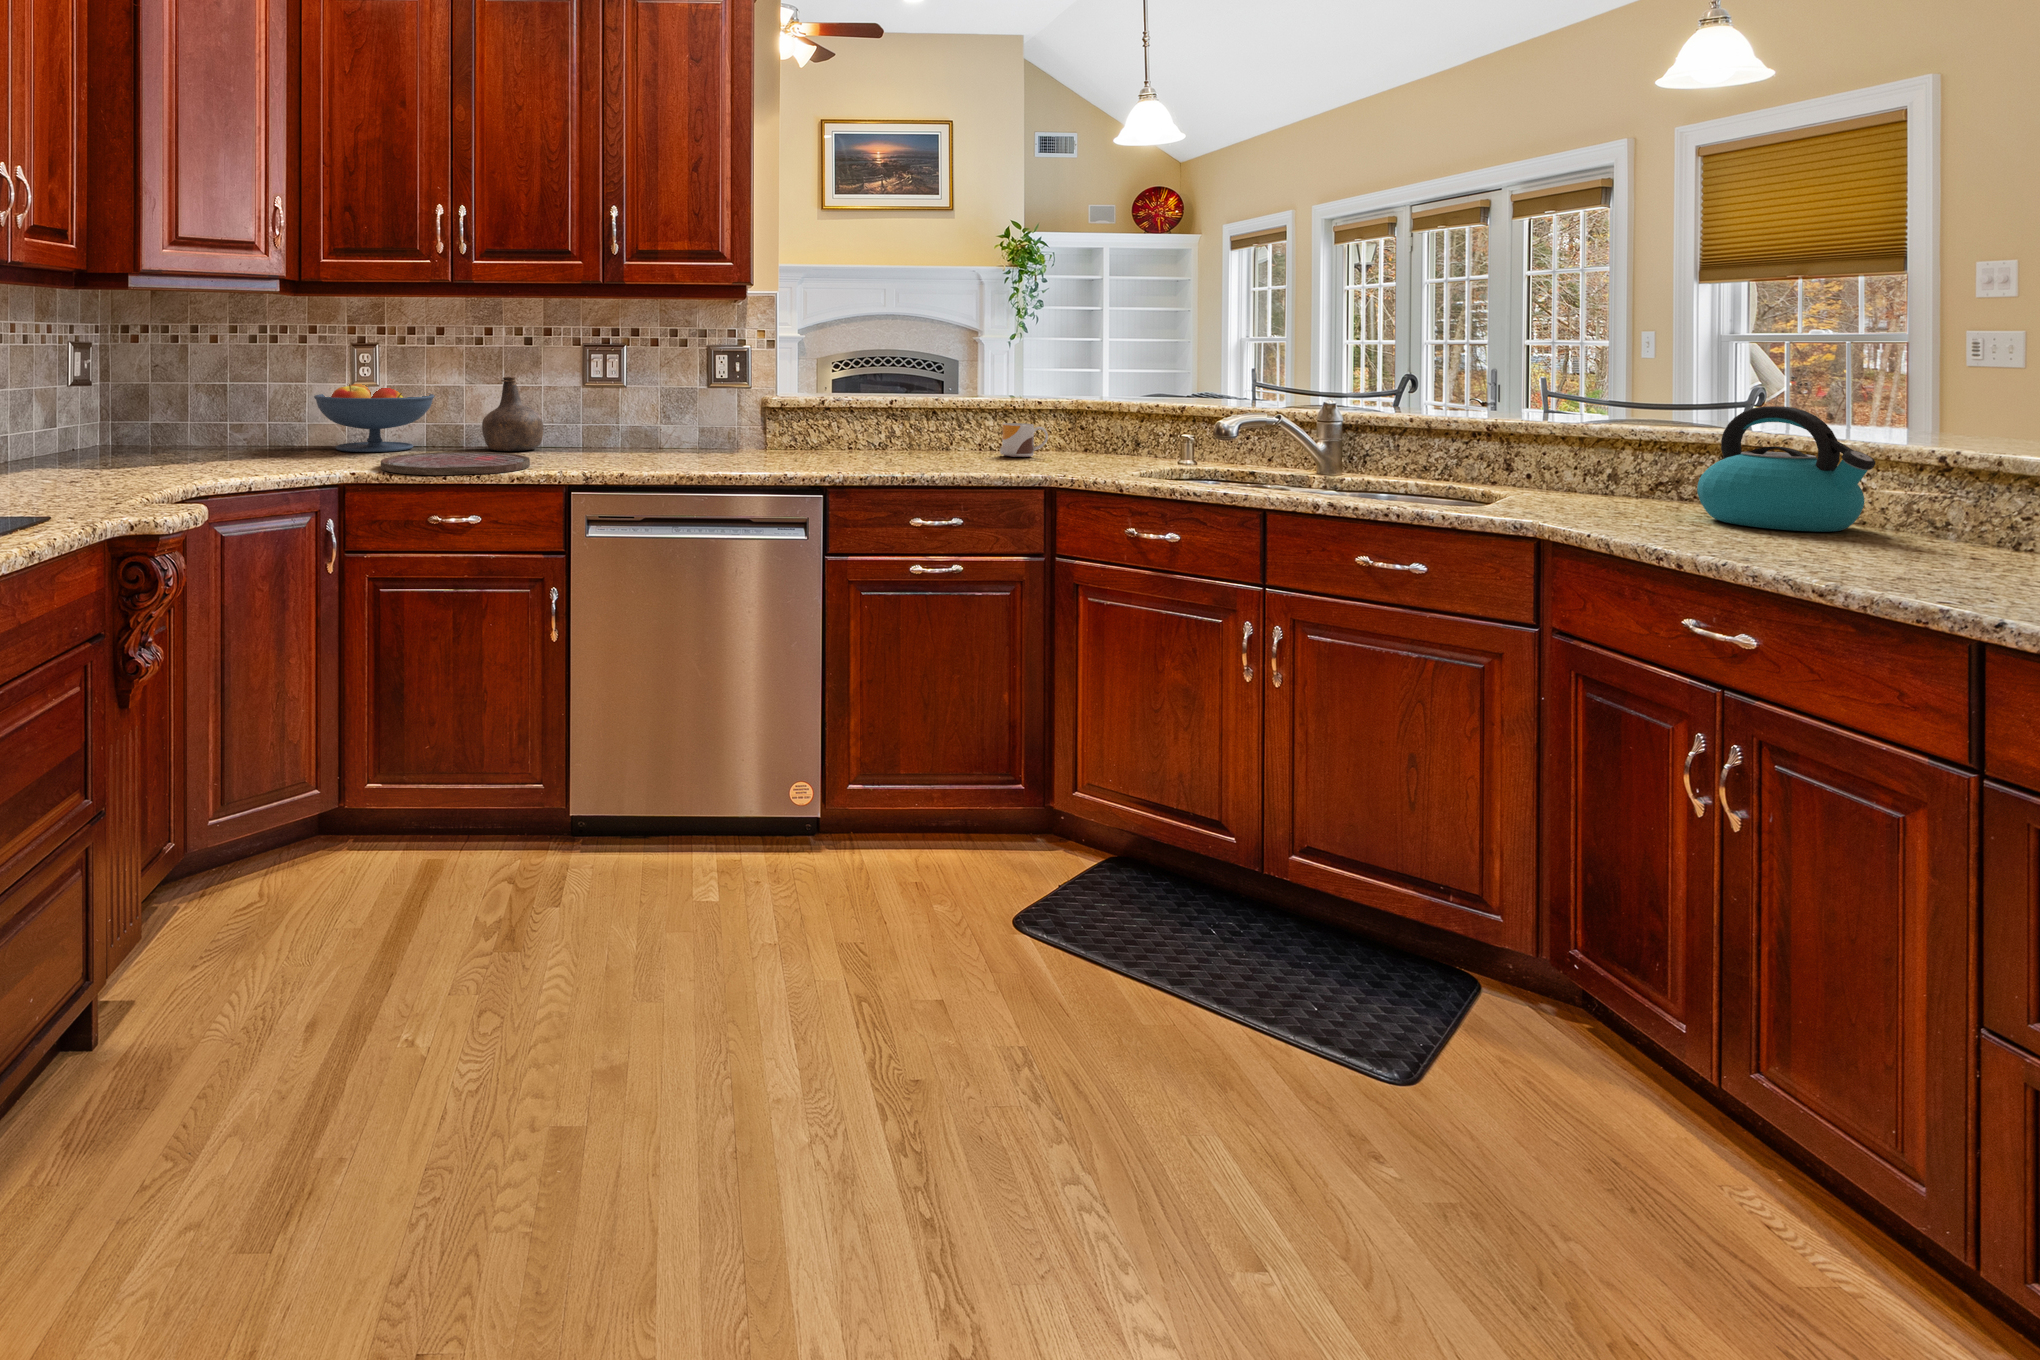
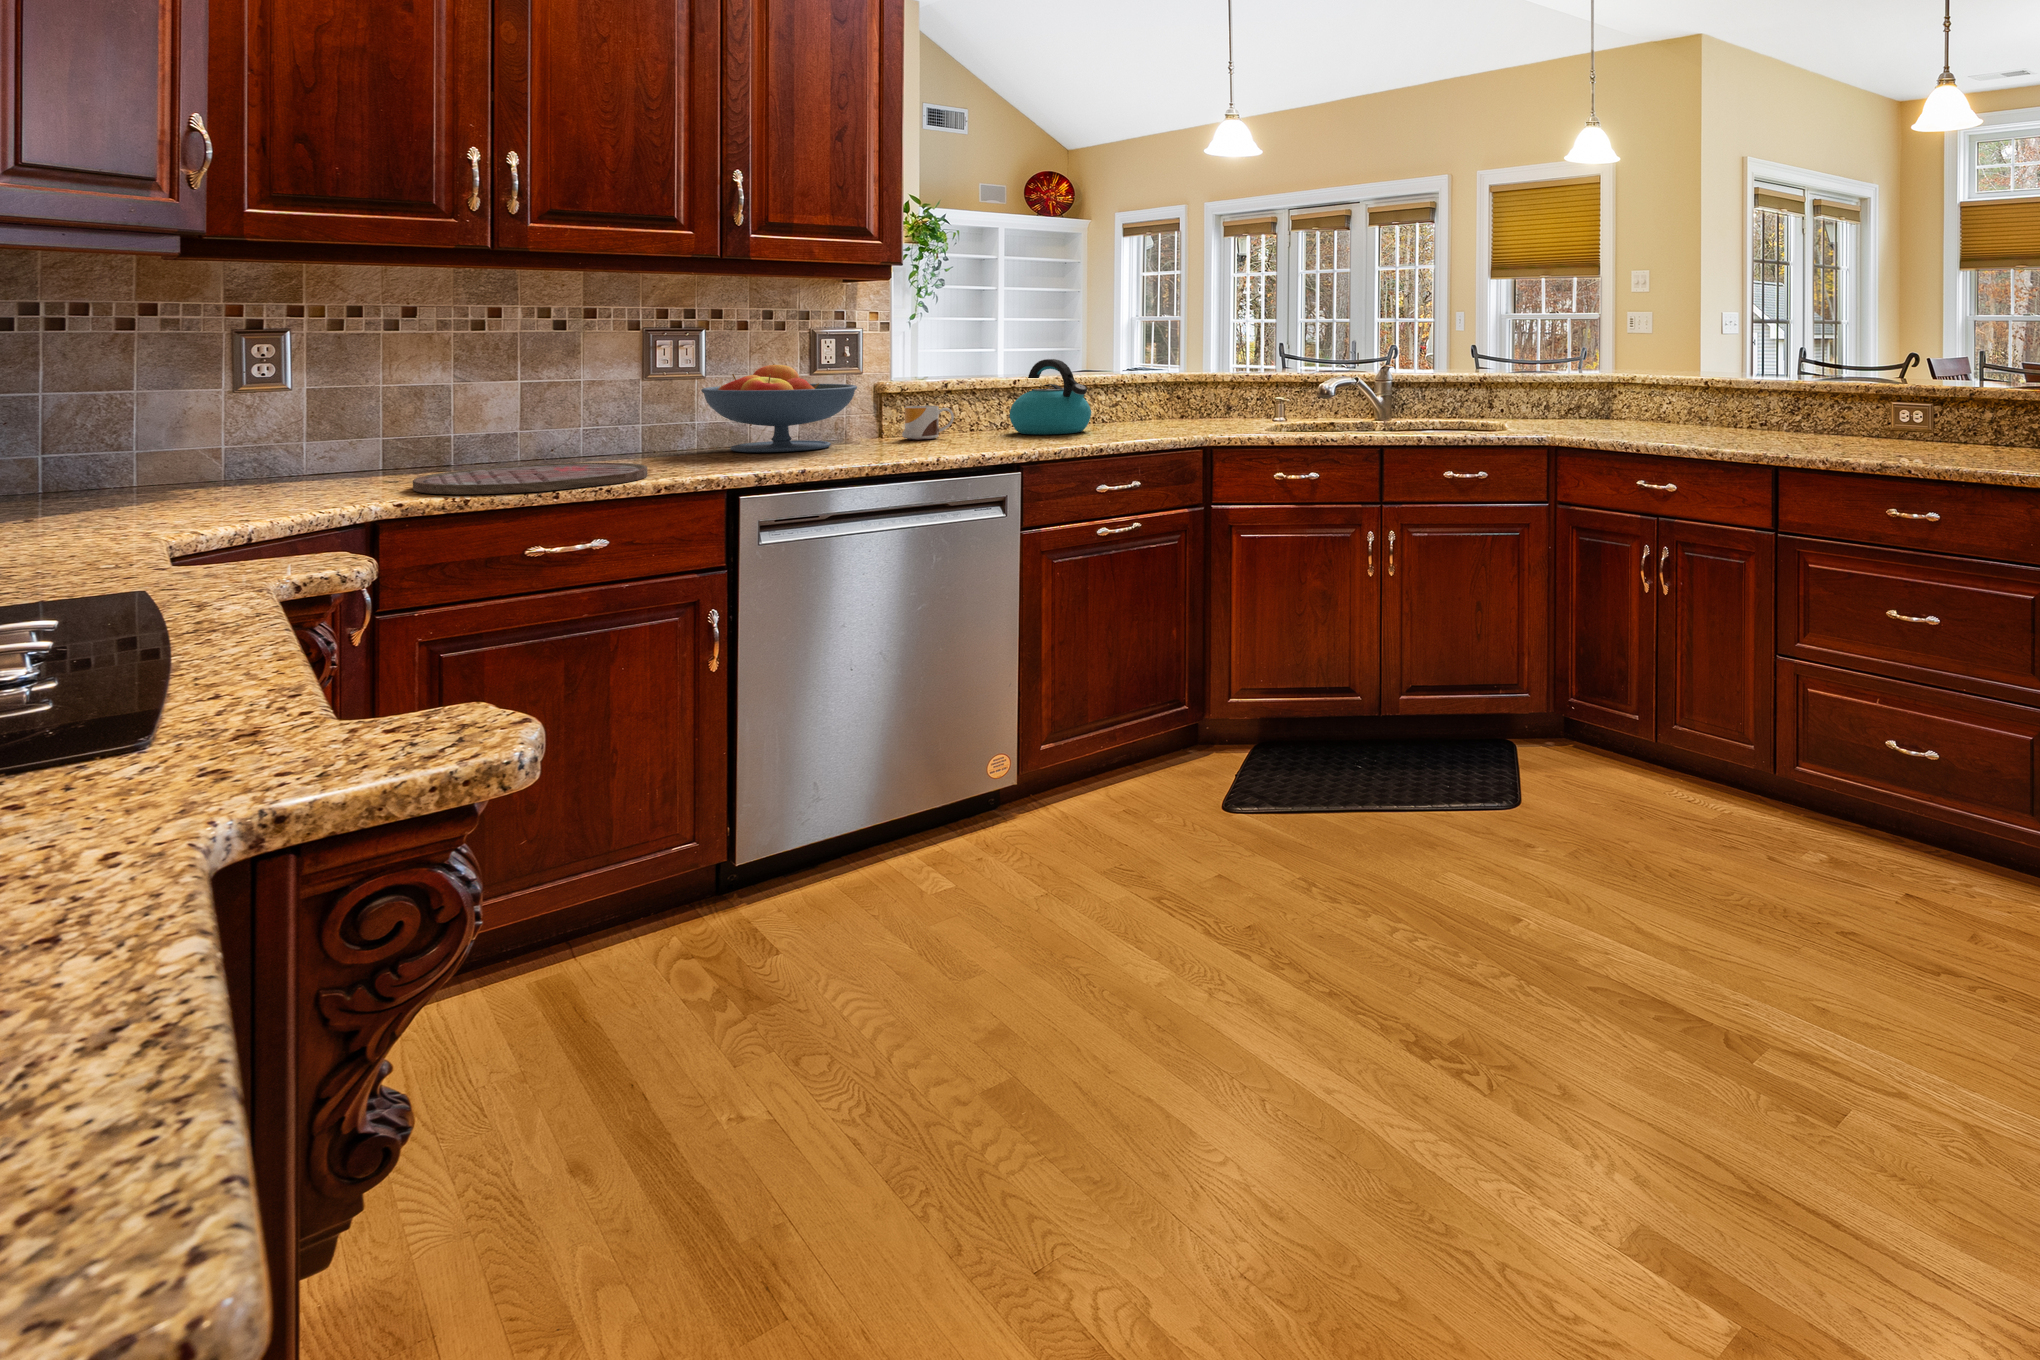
bottle: present [482,376,543,451] -> none [490,370,586,464]
fruit bowl: present [314,384,435,452] -> present [701,364,857,452]
kettle: present [1697,406,1875,532] -> present [1010,359,1091,434]
mug: present [1000,423,1048,457] -> present [902,406,954,440]

